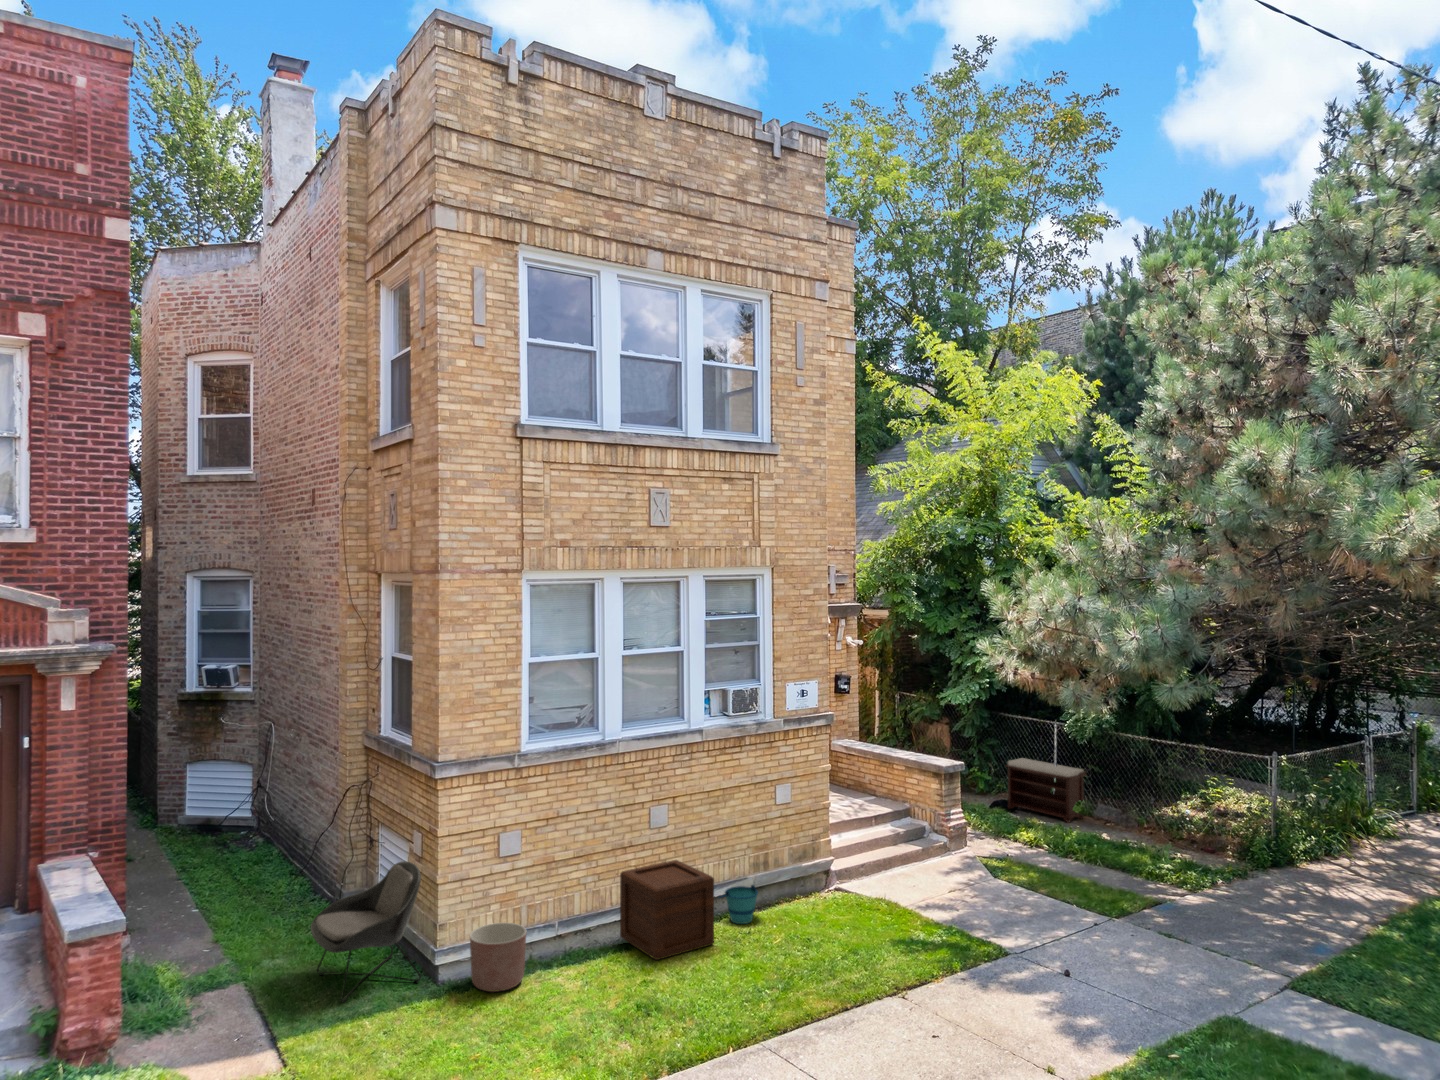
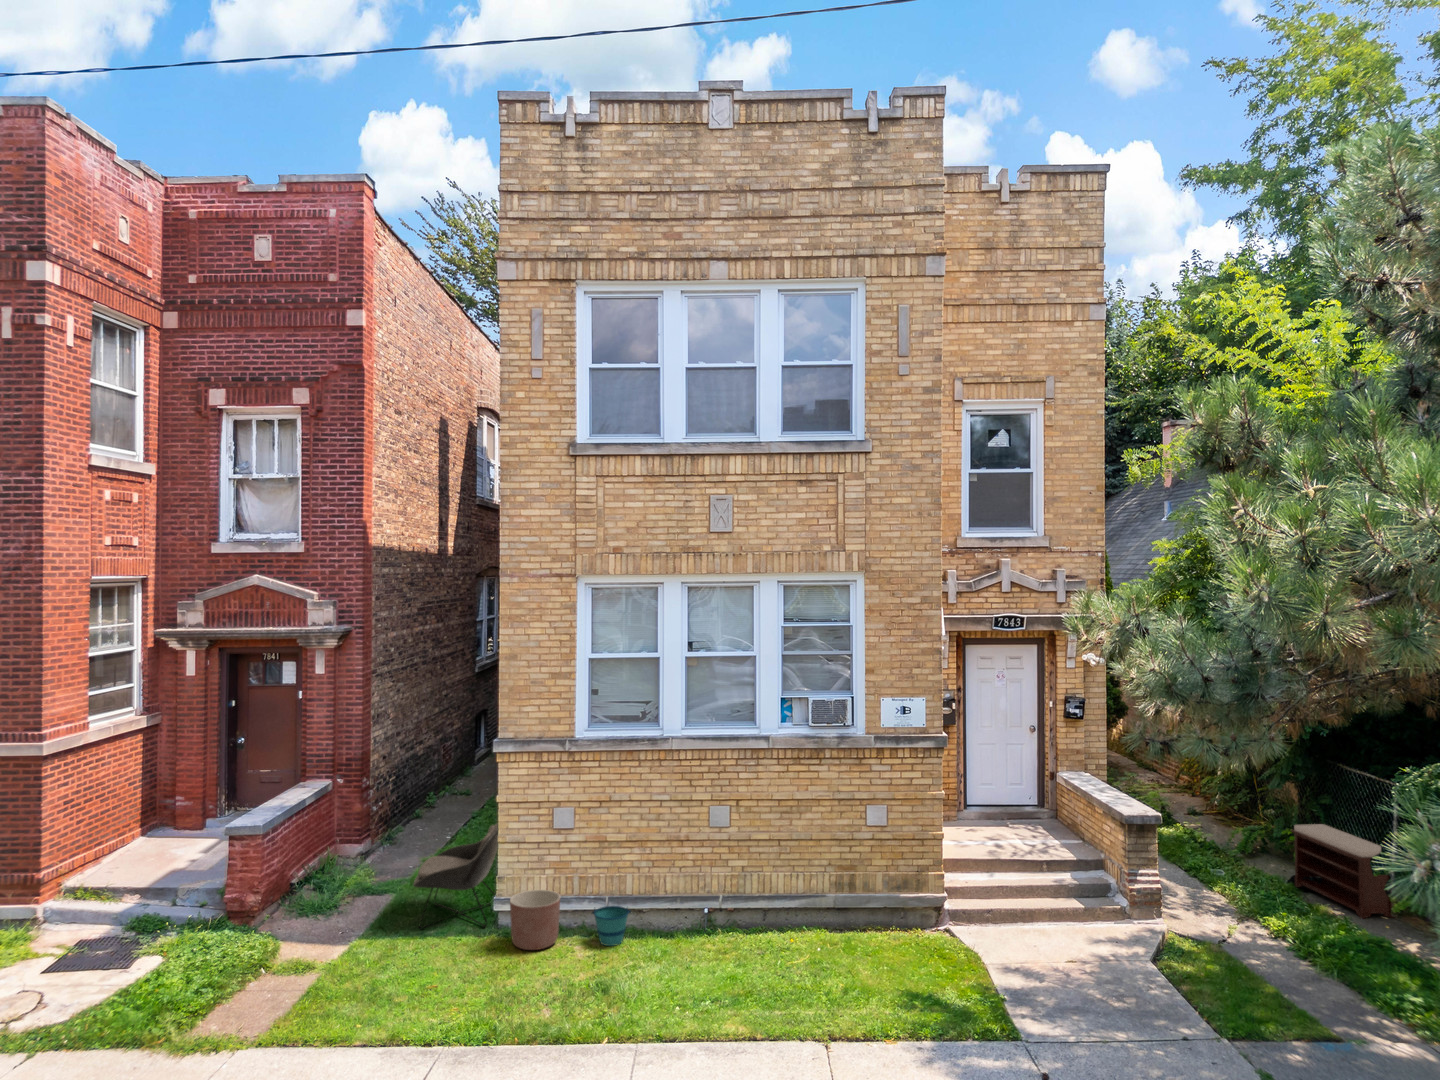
wooden crate: present [620,860,714,960] -> none [674,865,744,957]
bucket: present [719,885,758,924] -> present [592,906,631,946]

